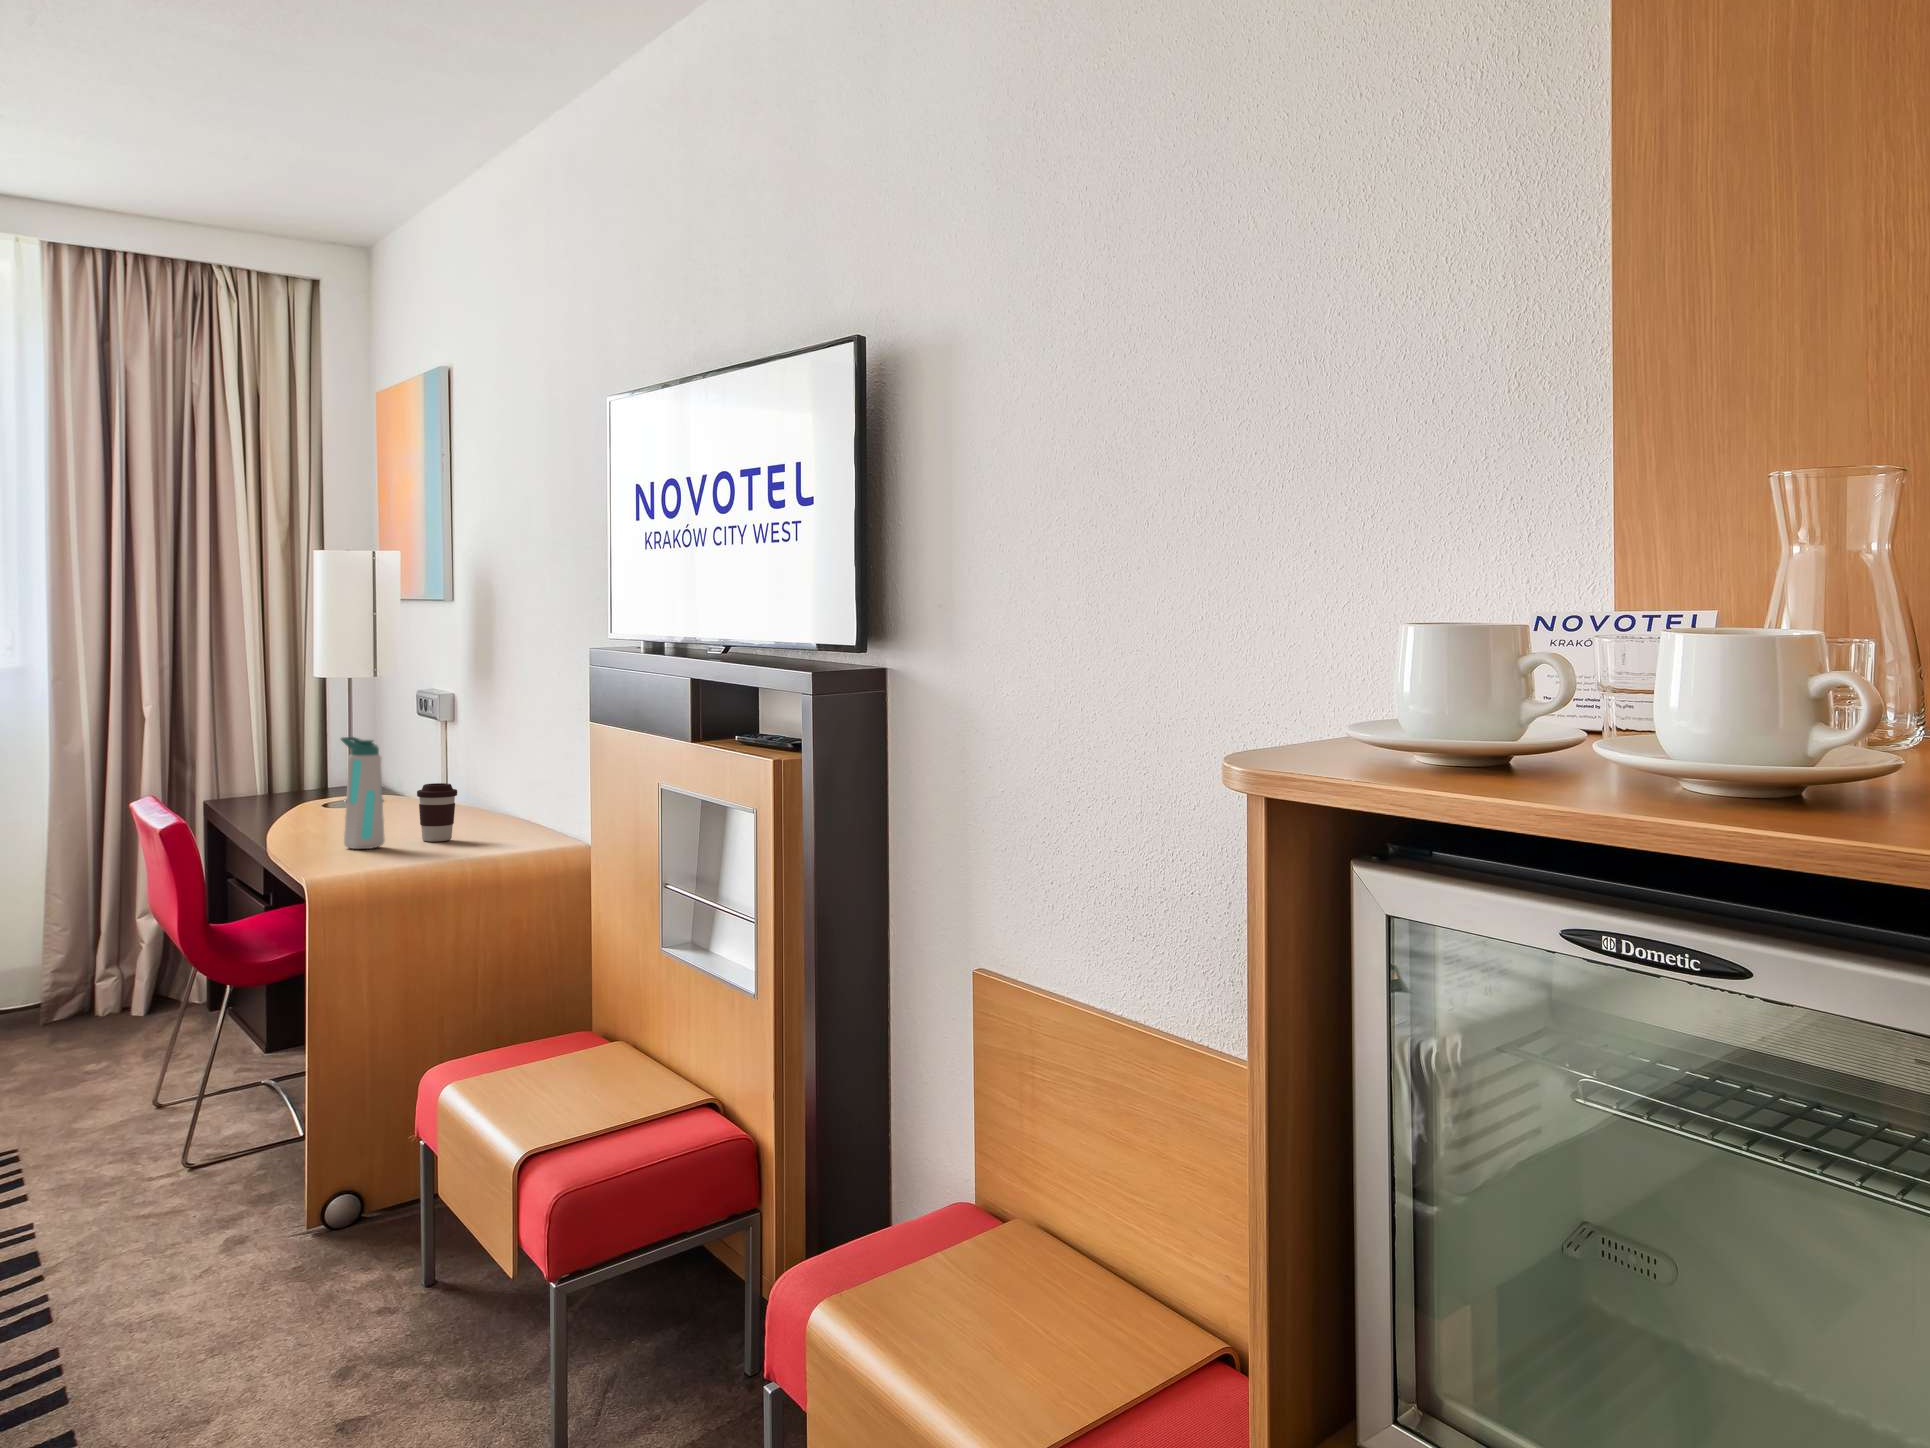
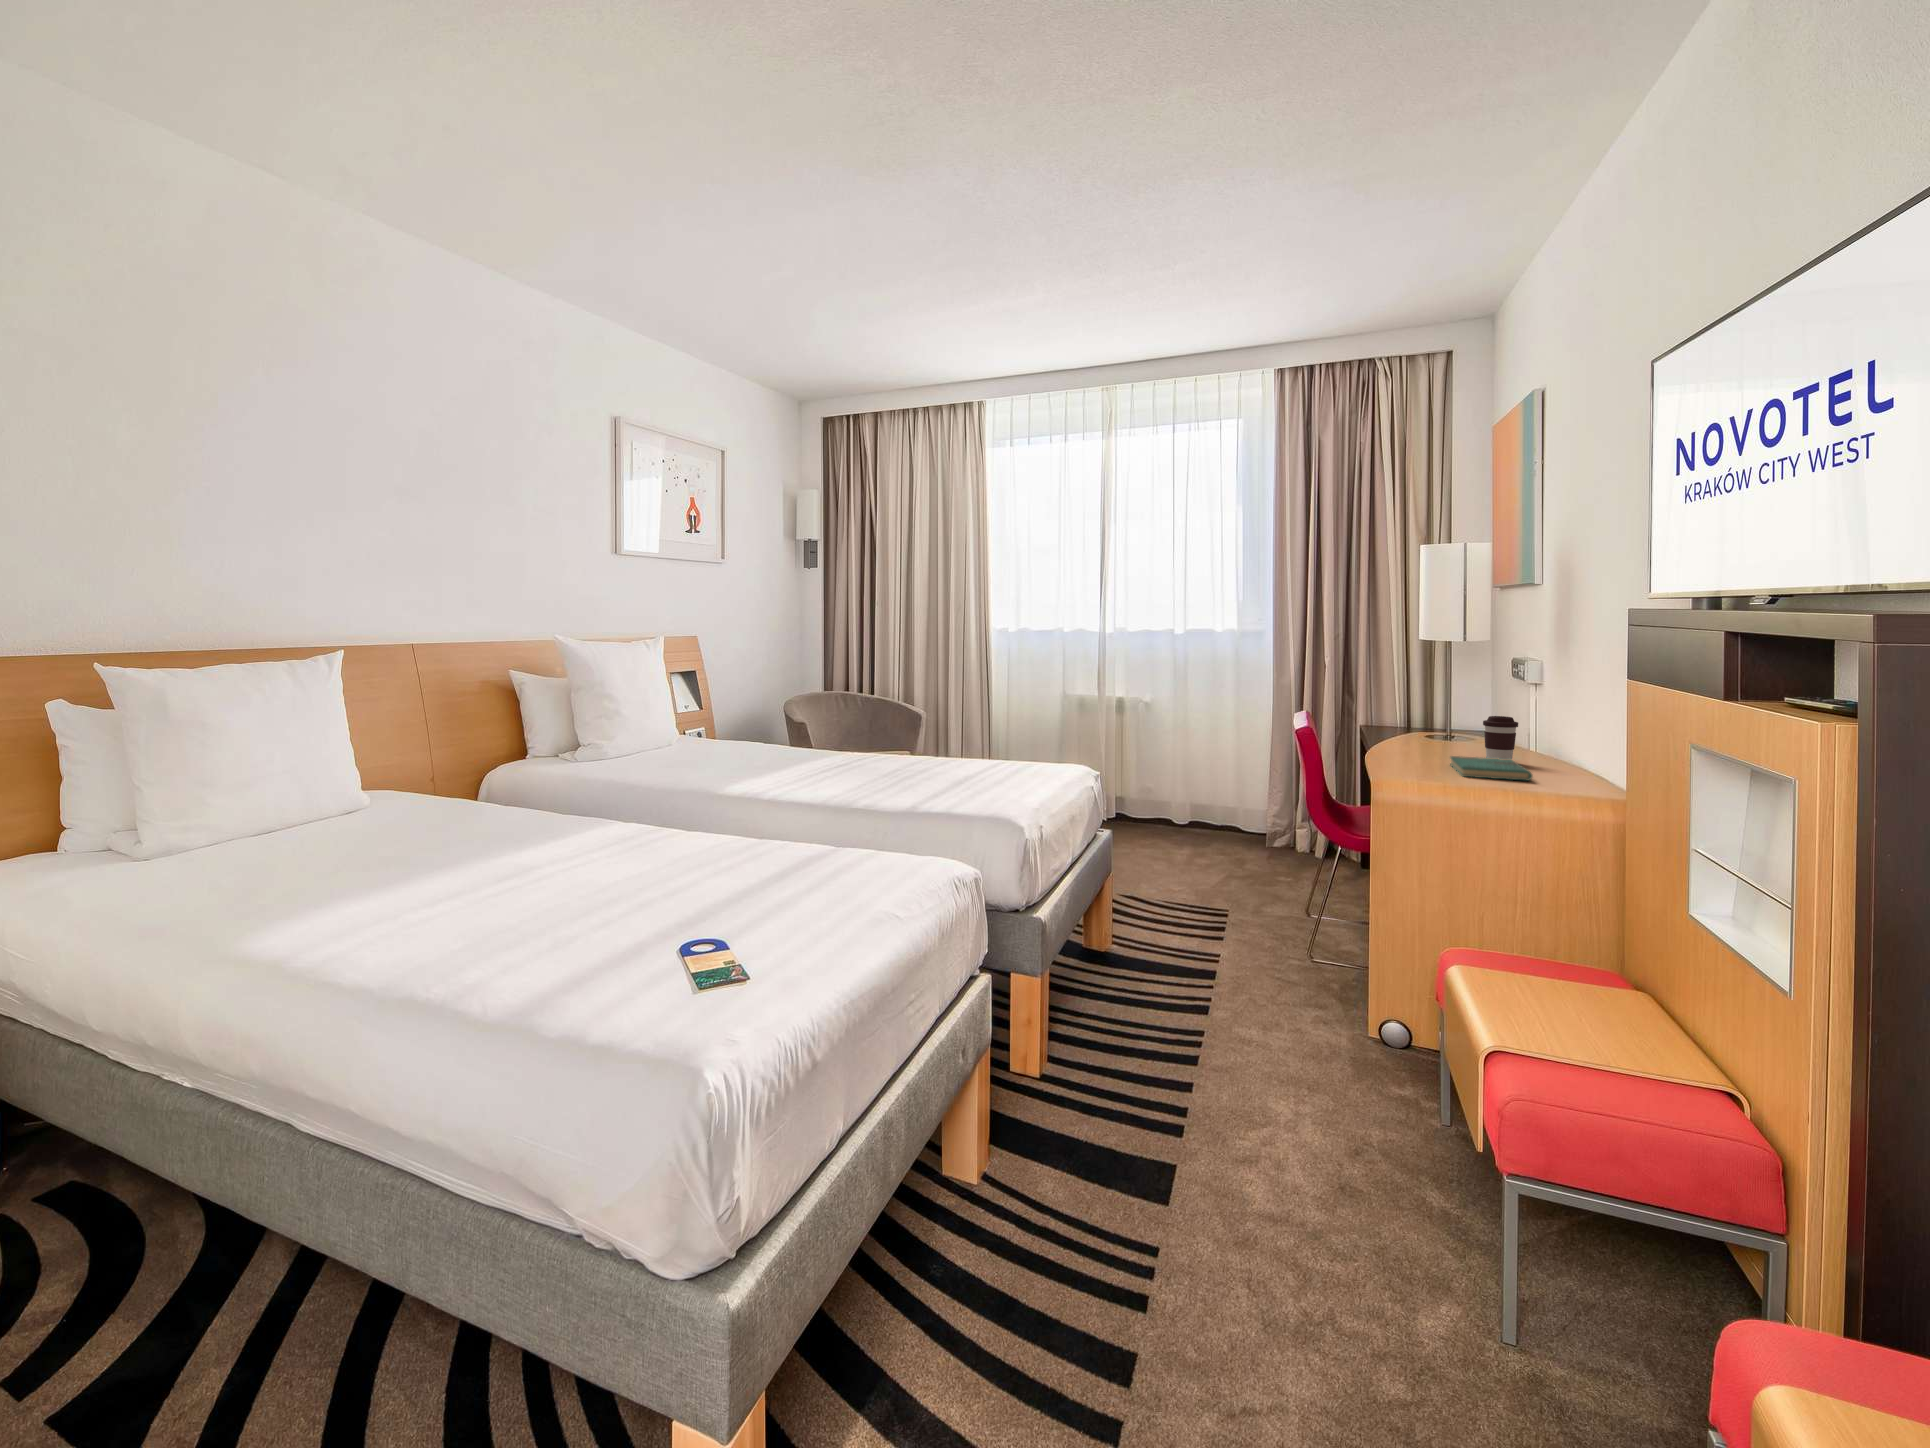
water bottle: present [341,737,385,849] -> none [1419,676,1451,760]
book: none [388,836,492,866] -> present [1451,756,1532,781]

